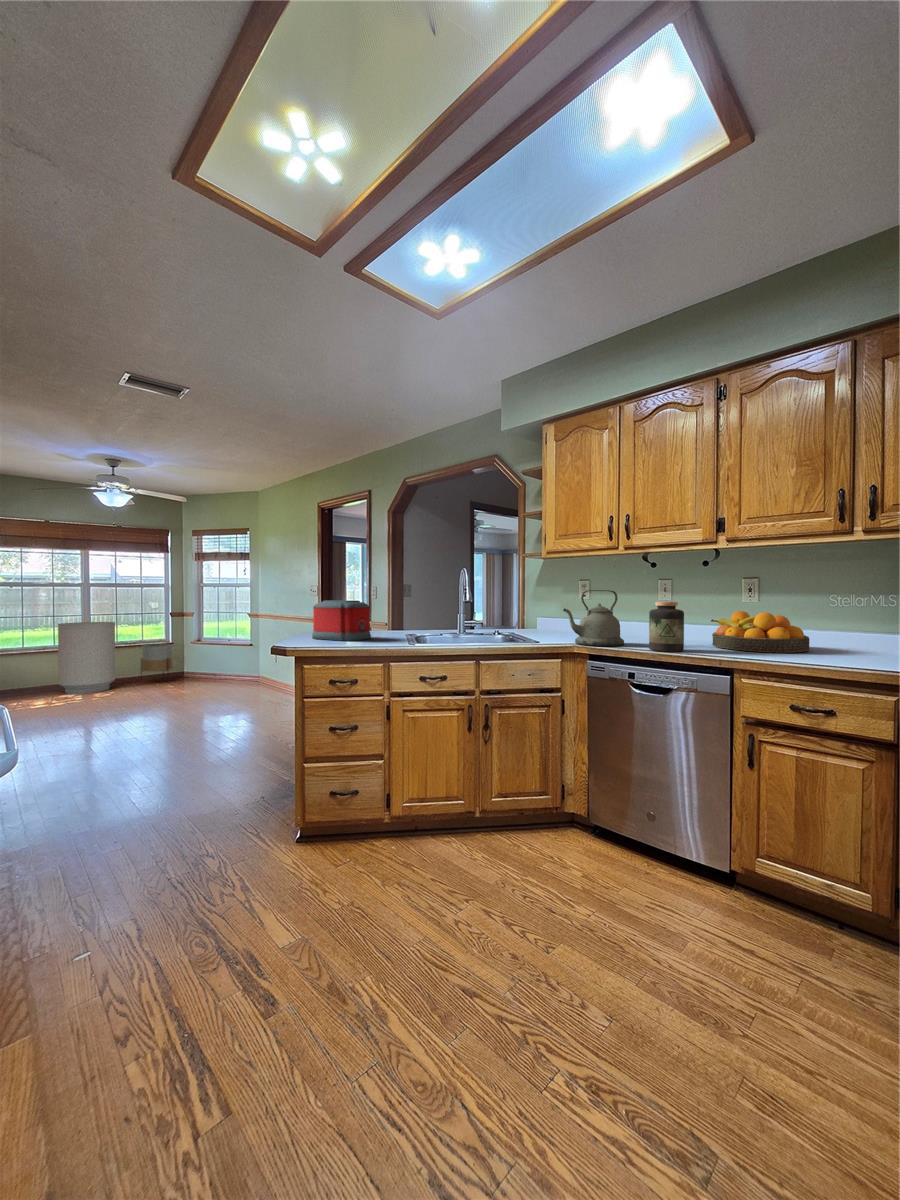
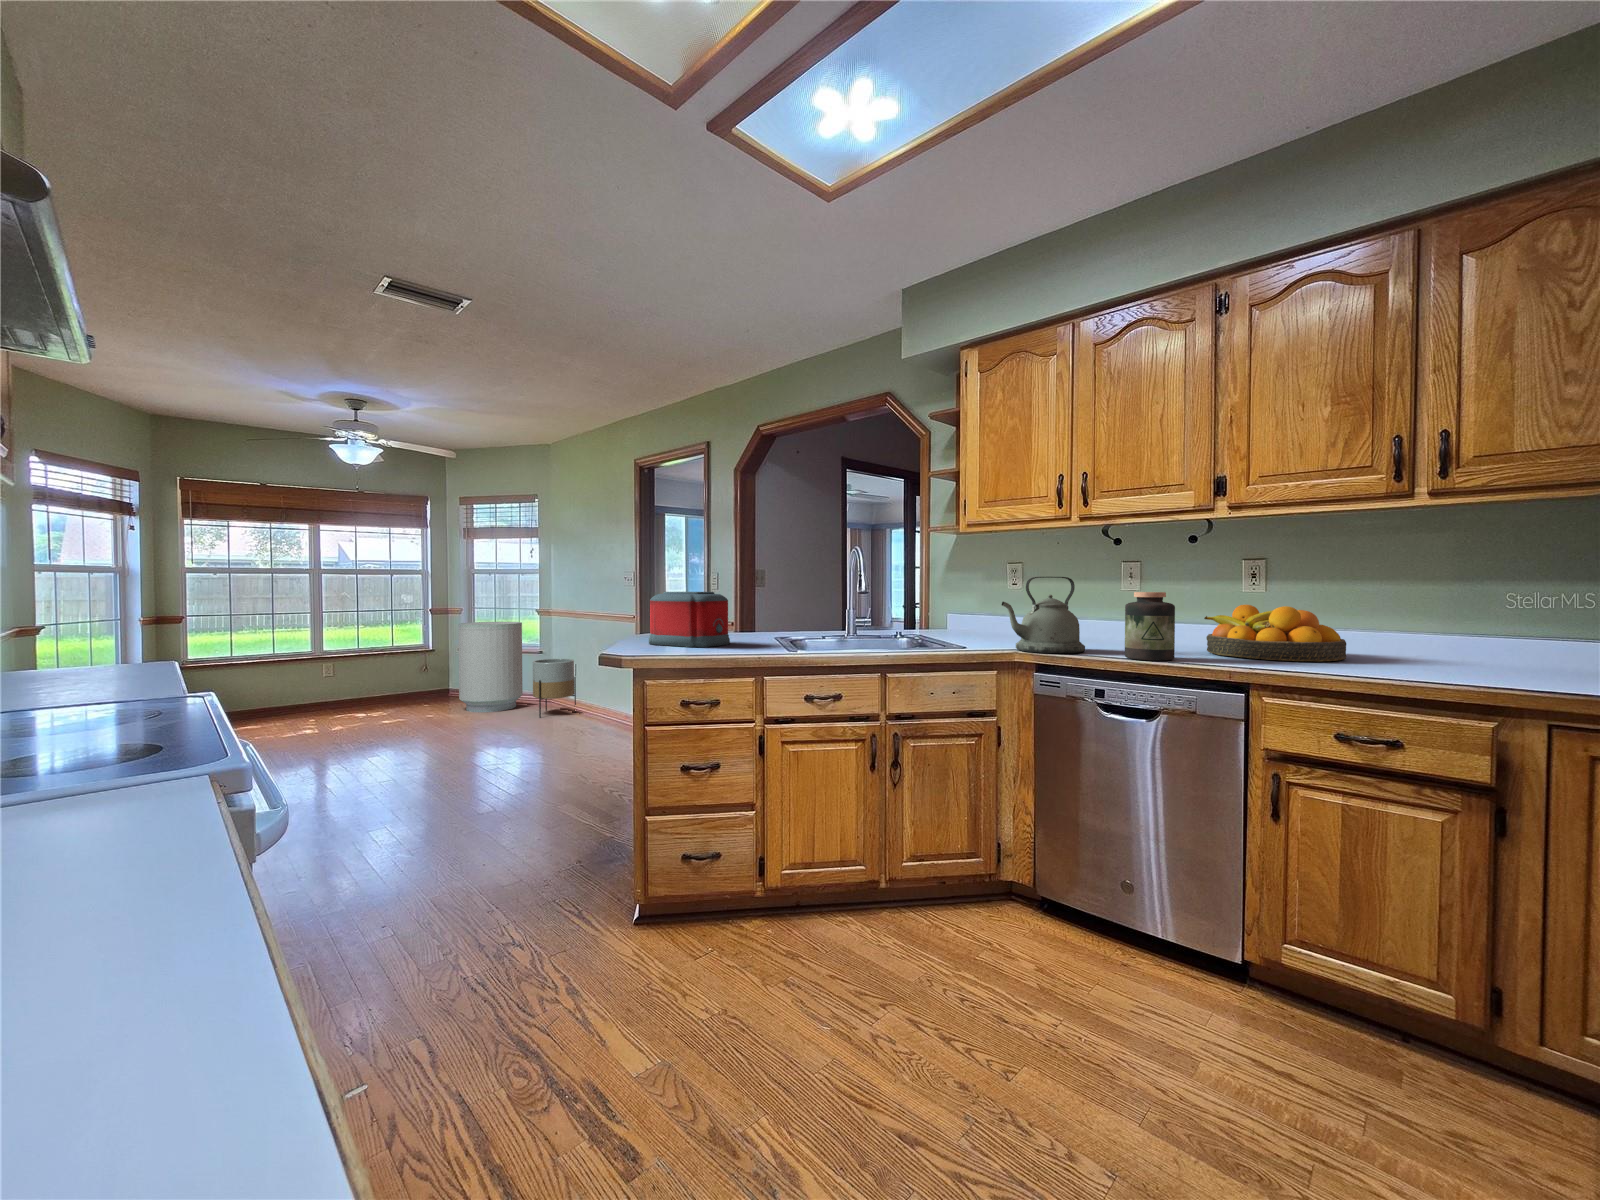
trash can: present [58,622,115,694] -> present [458,622,523,712]
planter: present [141,644,173,673] -> present [533,659,576,718]

